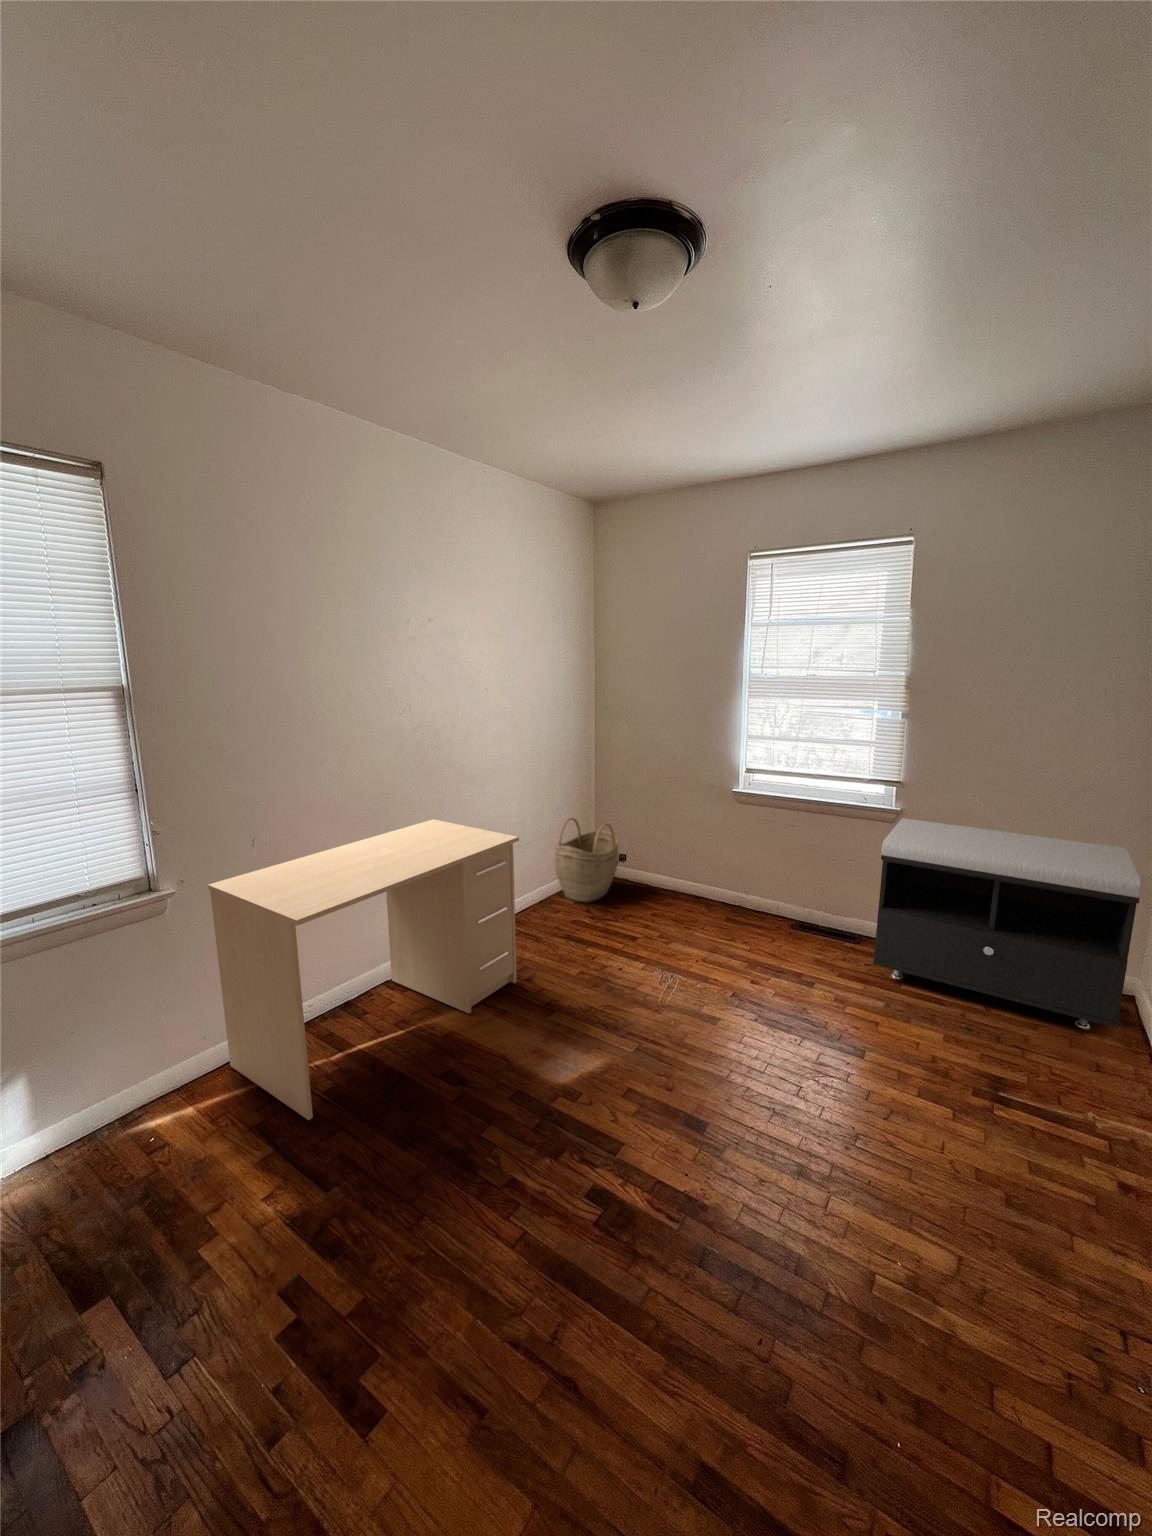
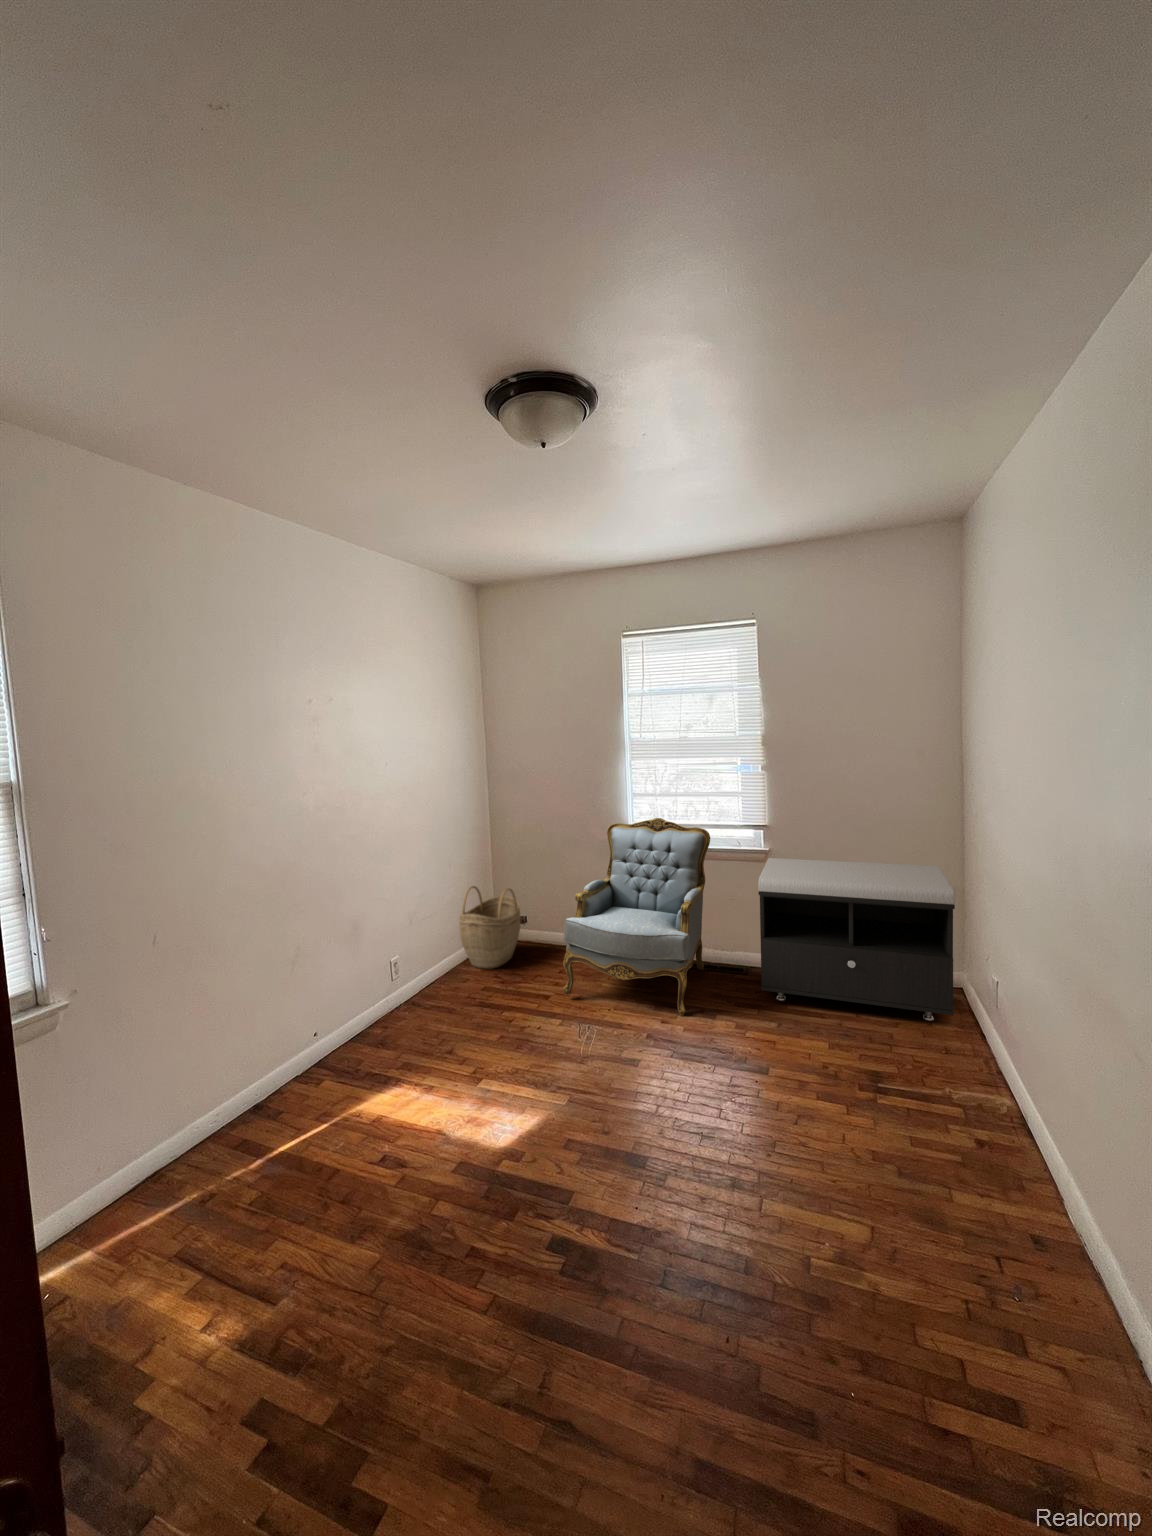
armchair: none [651,763,834,980] -> present [563,818,710,1016]
desk: present [208,819,519,1120] -> none [108,899,439,1236]

